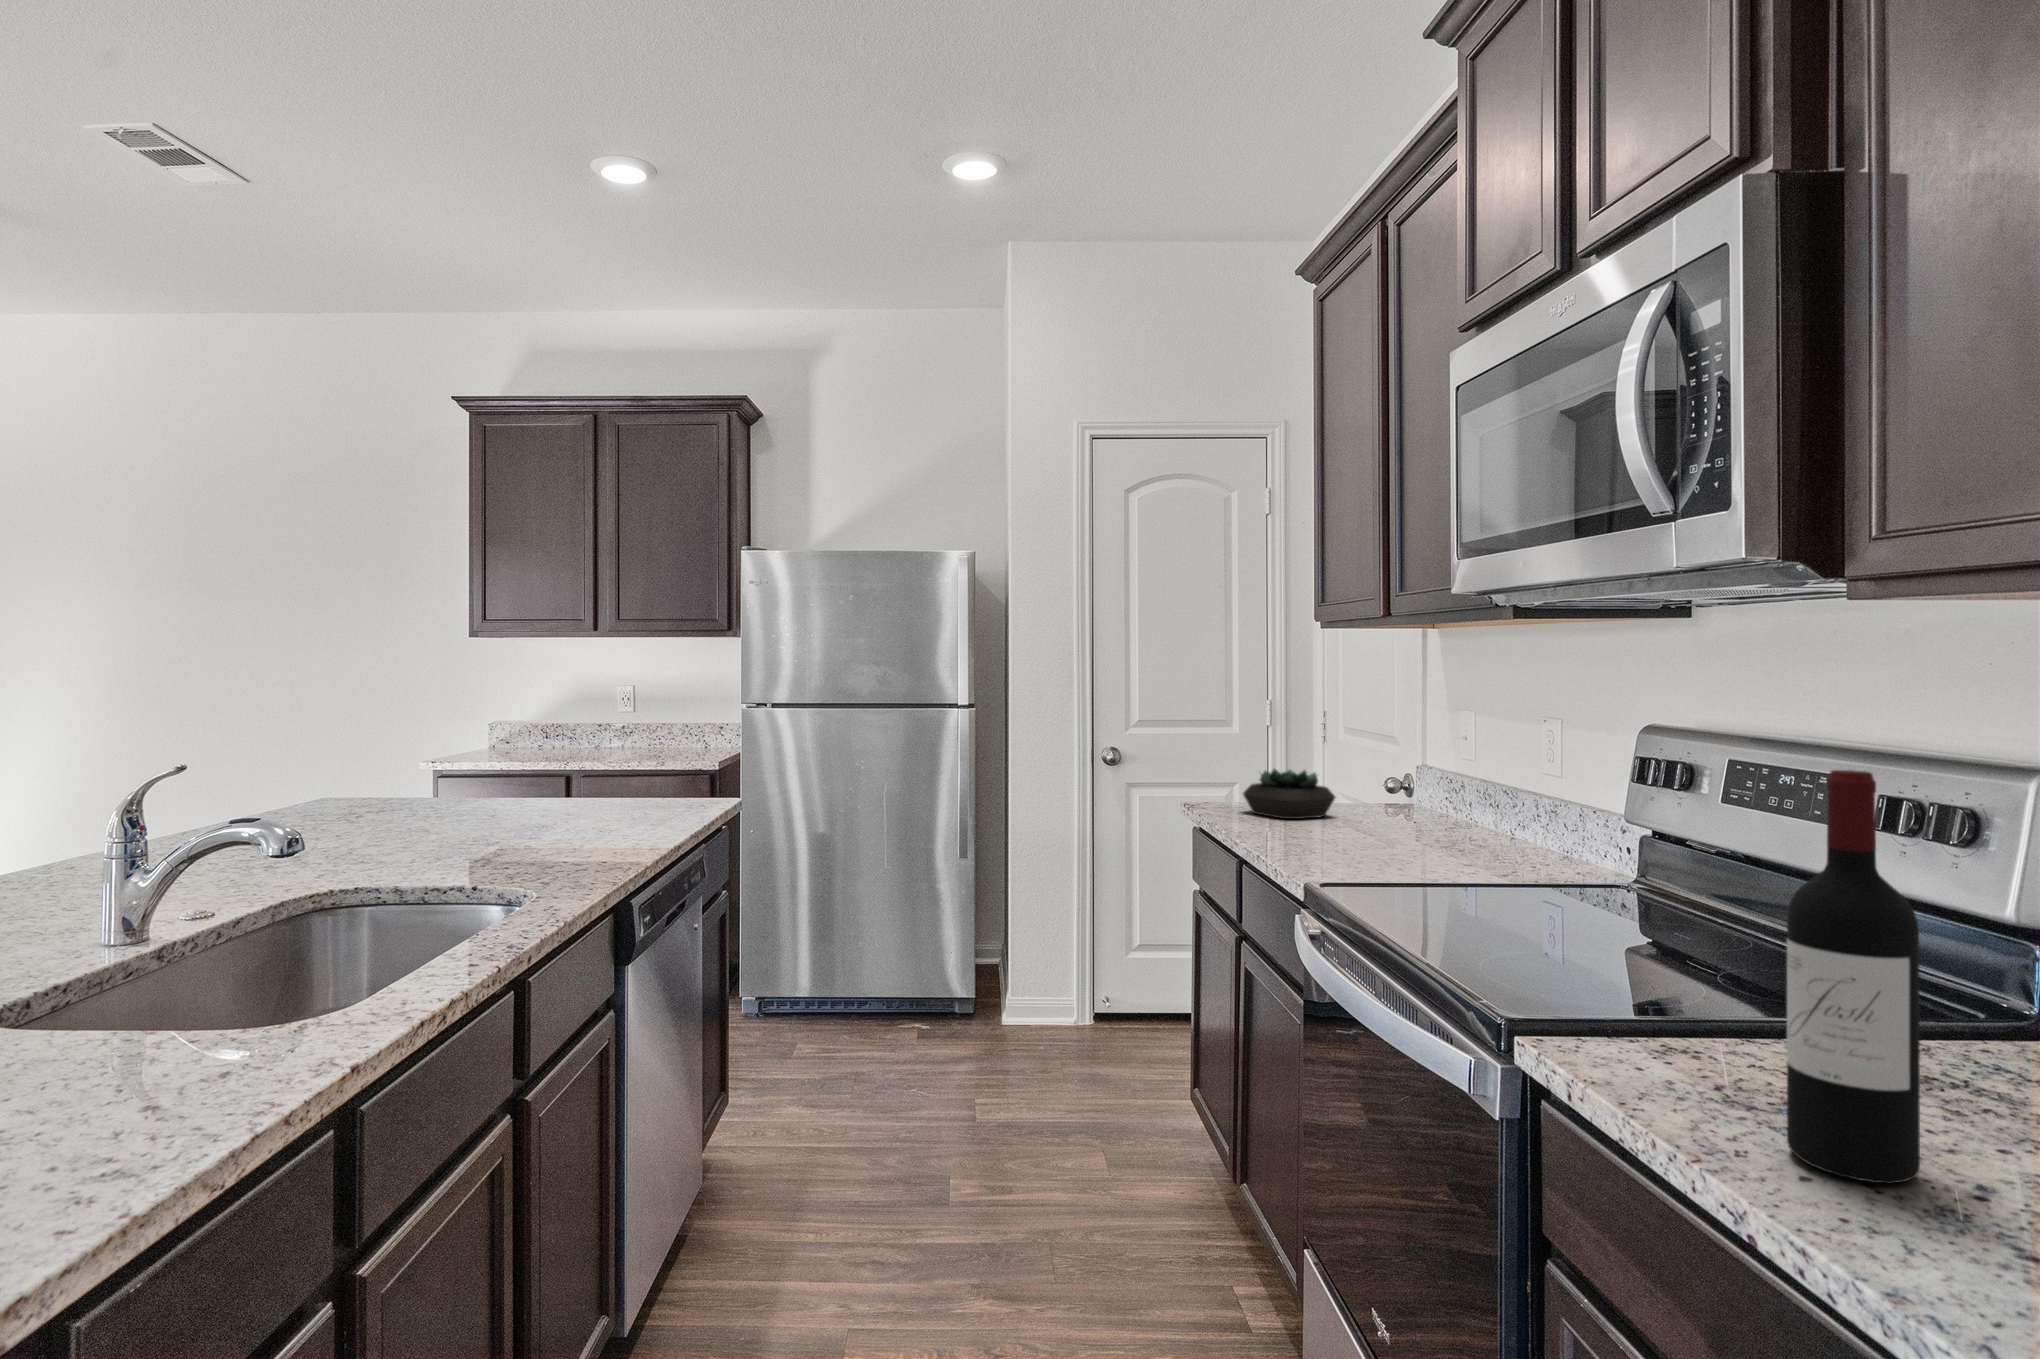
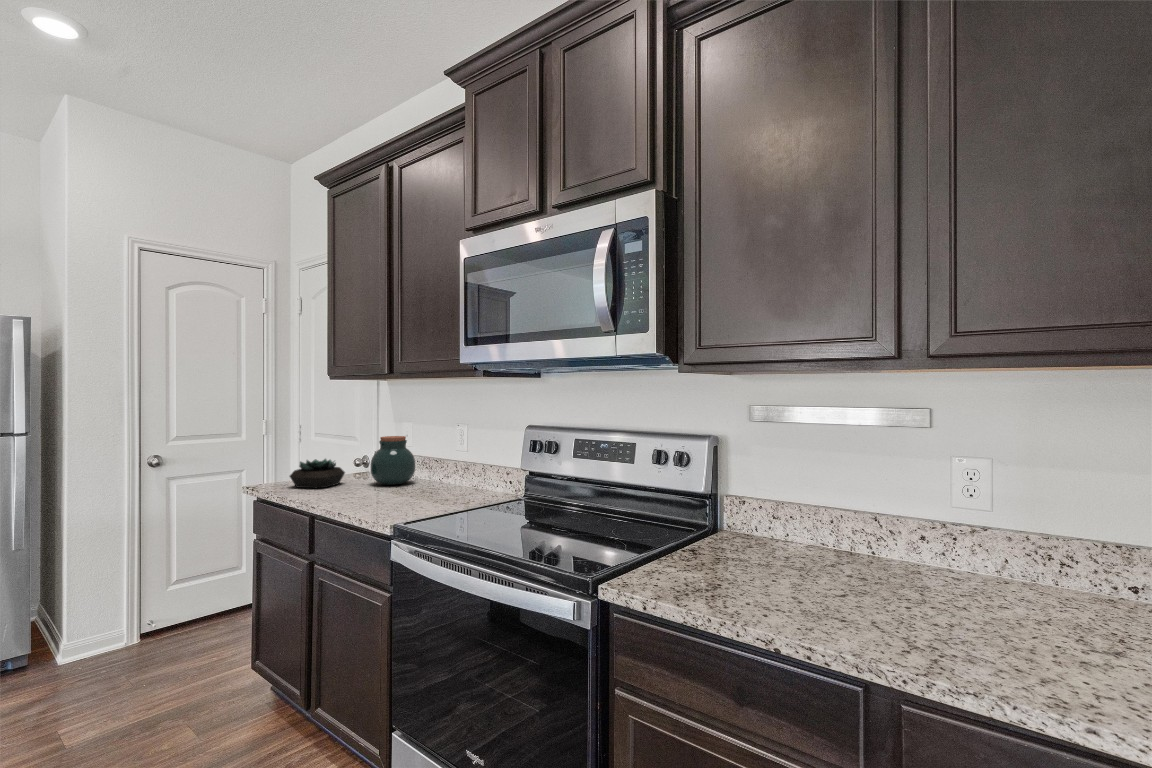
jar: none [1373,737,1461,831] -> present [370,436,415,485]
wine bottle: present [1787,770,1920,1184] -> none [743,446,788,610]

